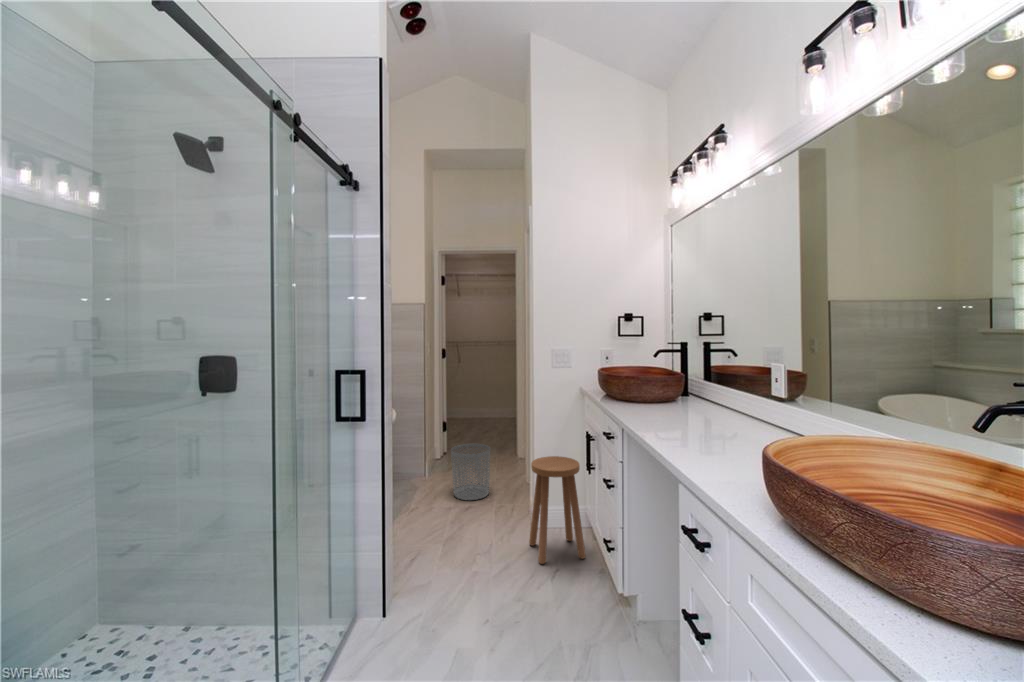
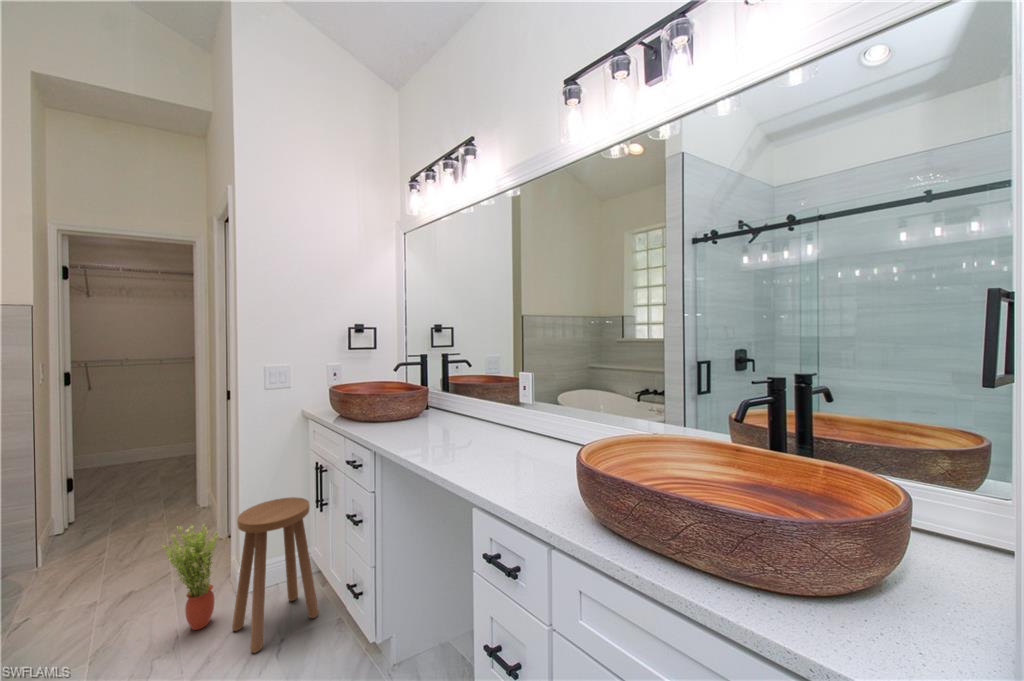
waste bin: present [451,444,490,500] -> none [69,507,155,605]
potted plant: none [491,459,522,535] -> present [164,524,218,630]

